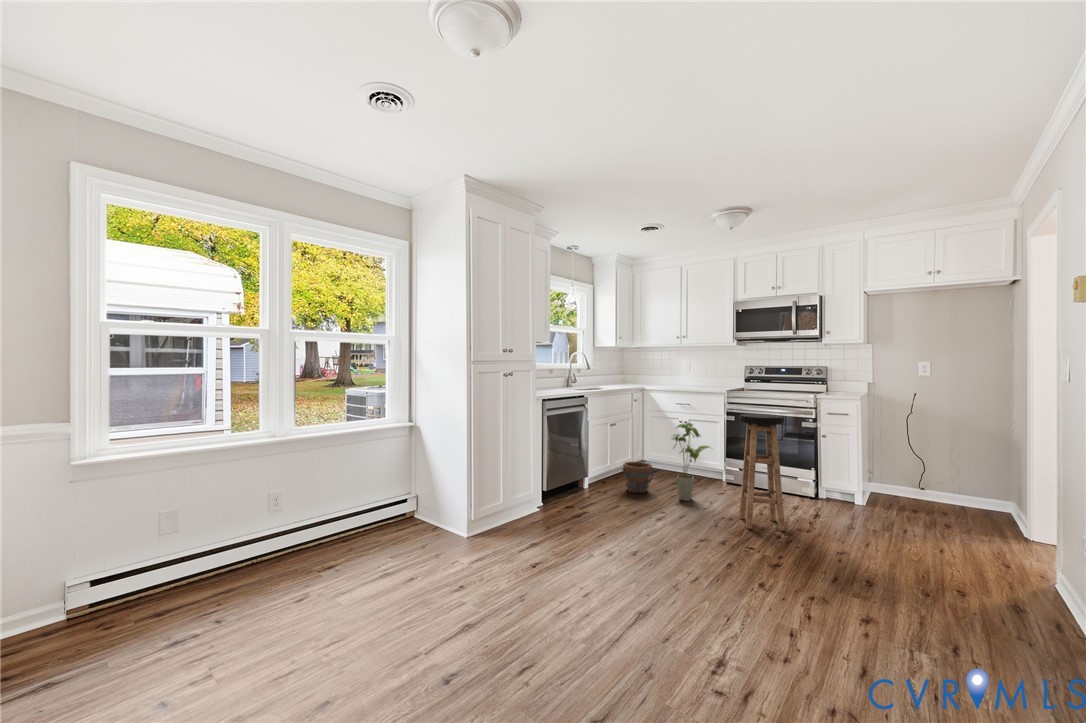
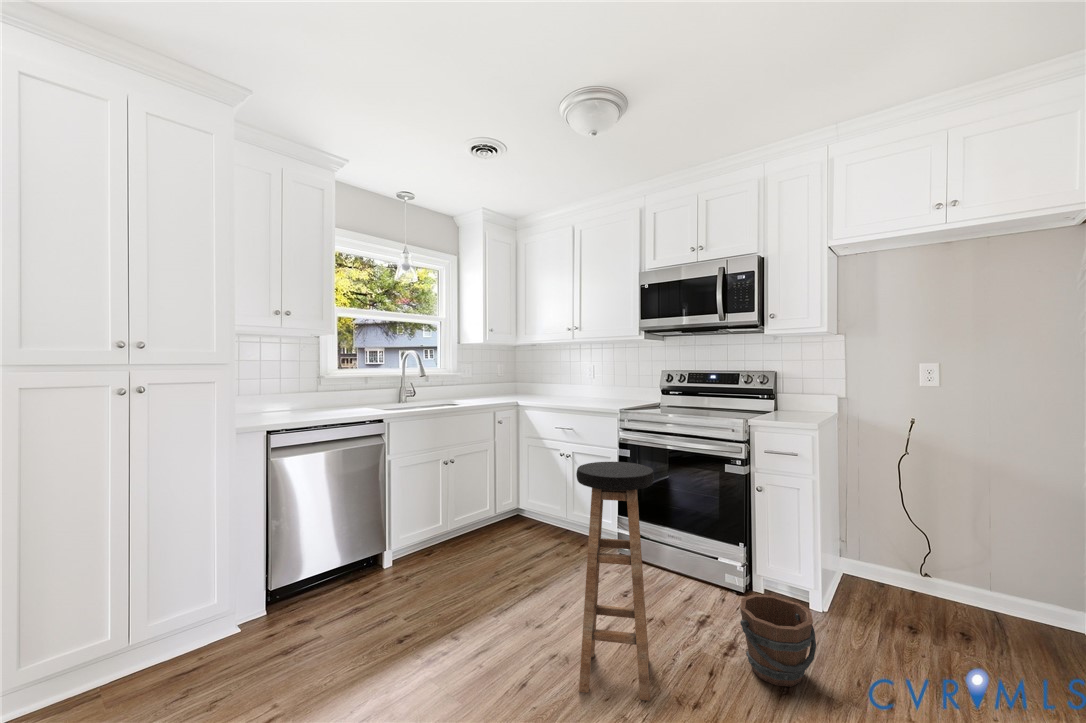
house plant: present [673,423,710,501] -> none [503,469,573,601]
bucket: present [622,462,653,493] -> present [740,594,816,687]

